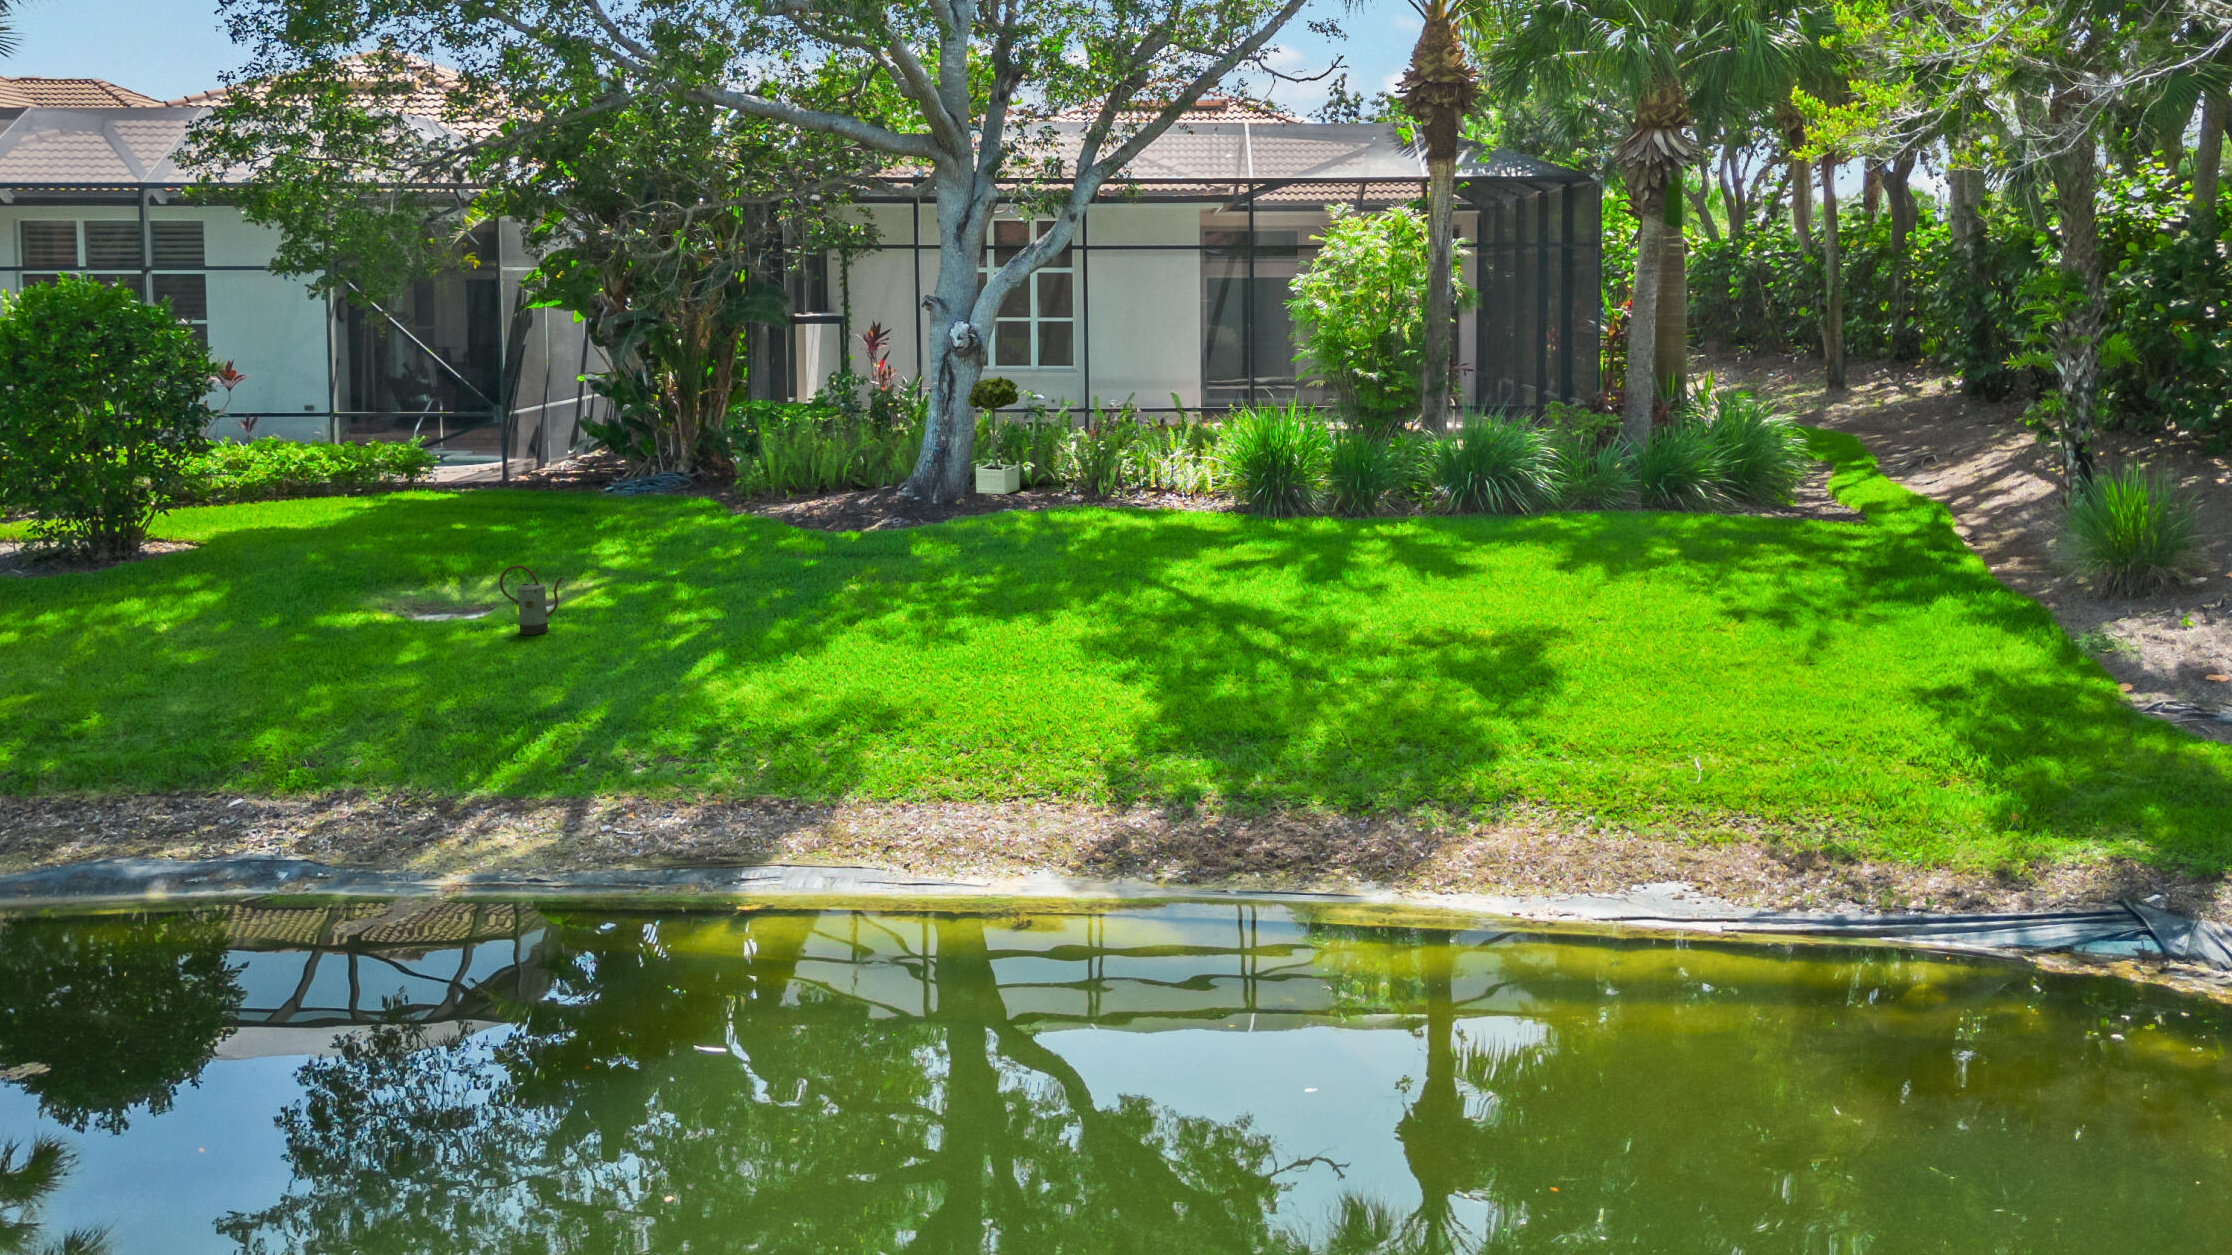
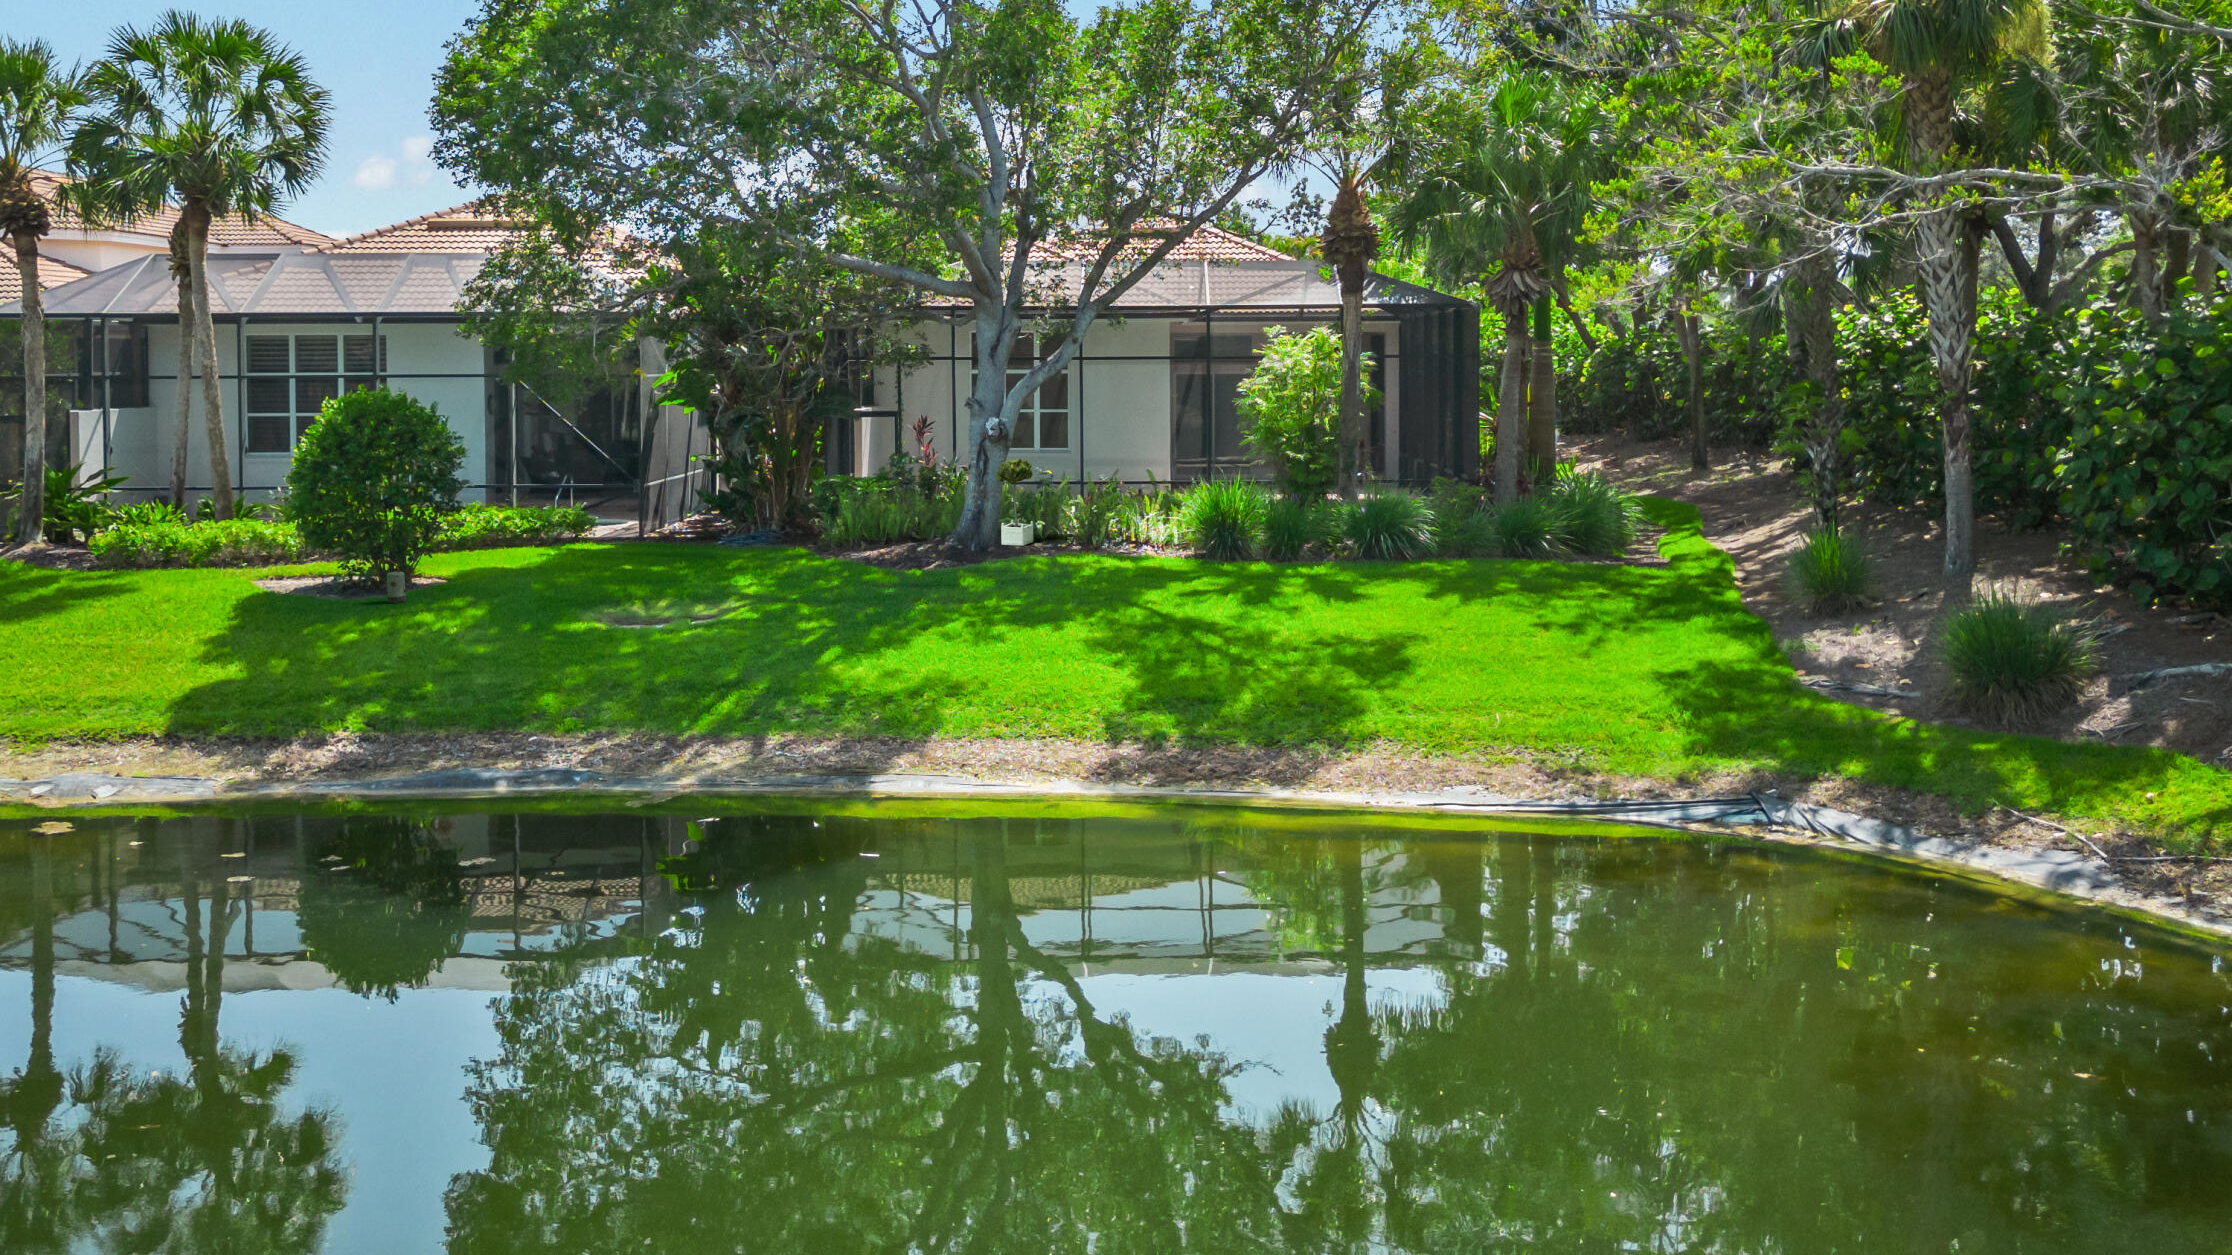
watering can: present [499,565,563,635] -> present [376,560,415,603]

